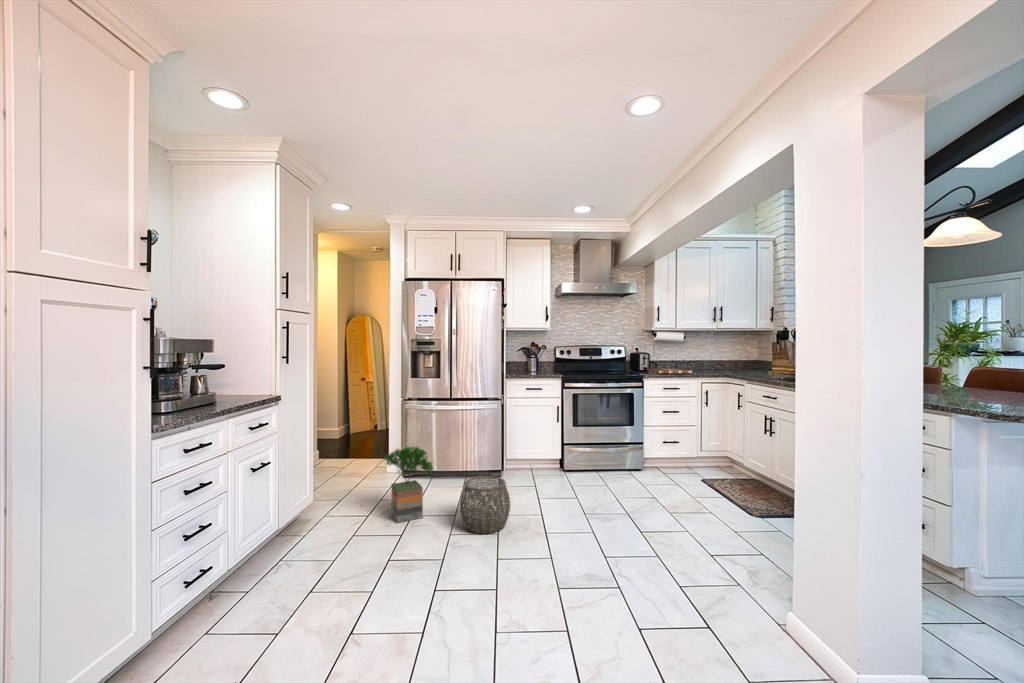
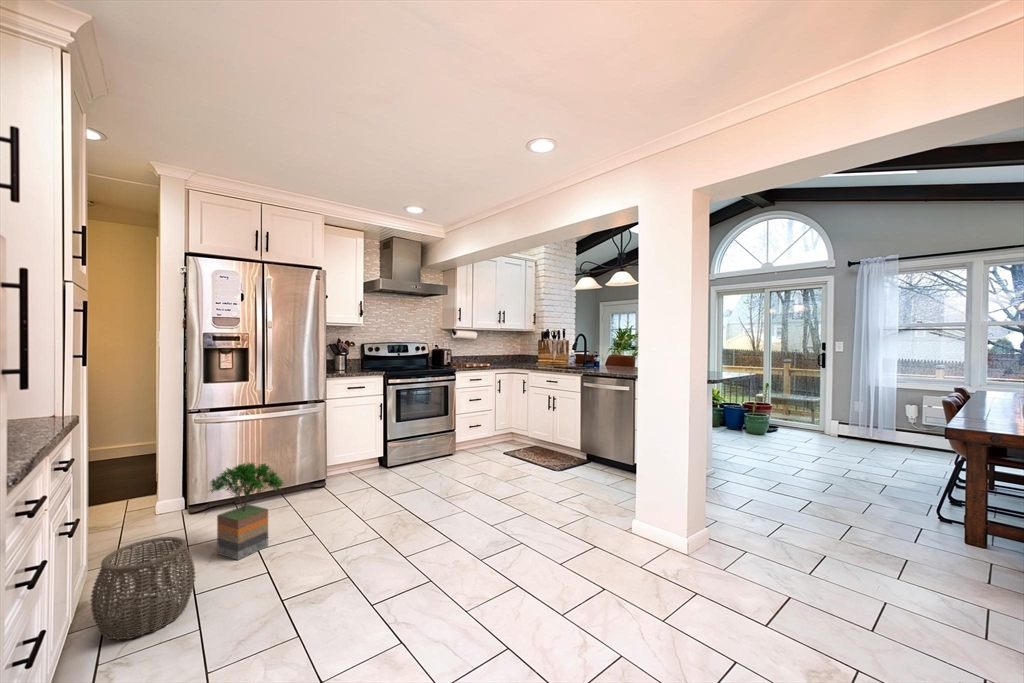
woven basket: present [460,476,510,534] -> present [90,537,195,640]

